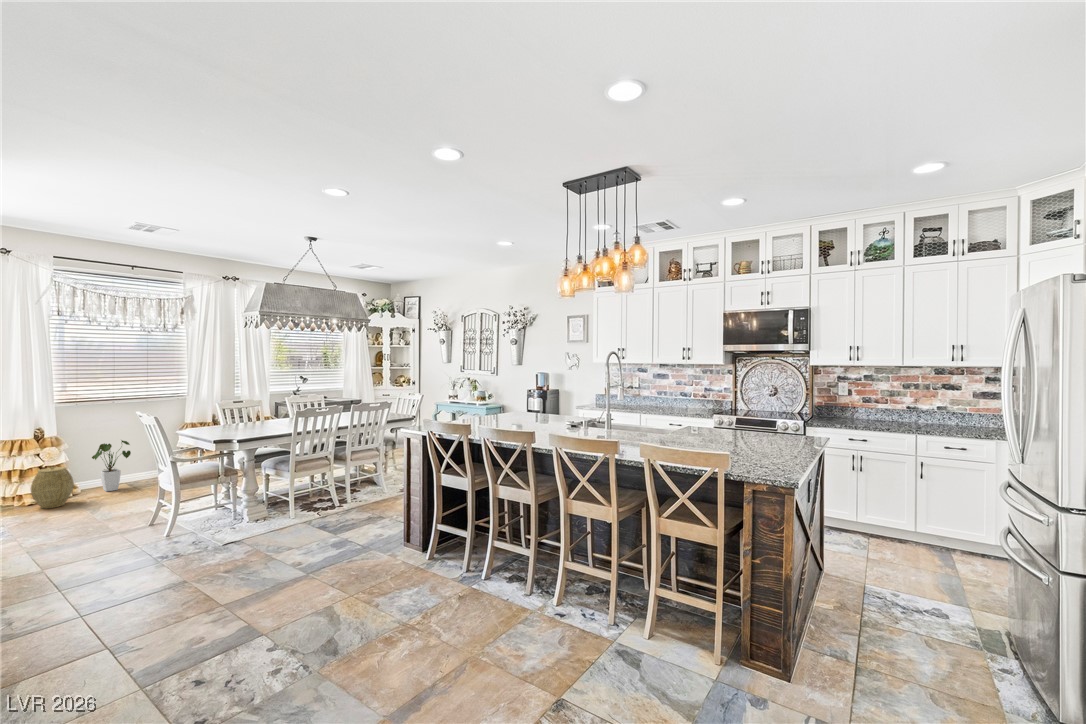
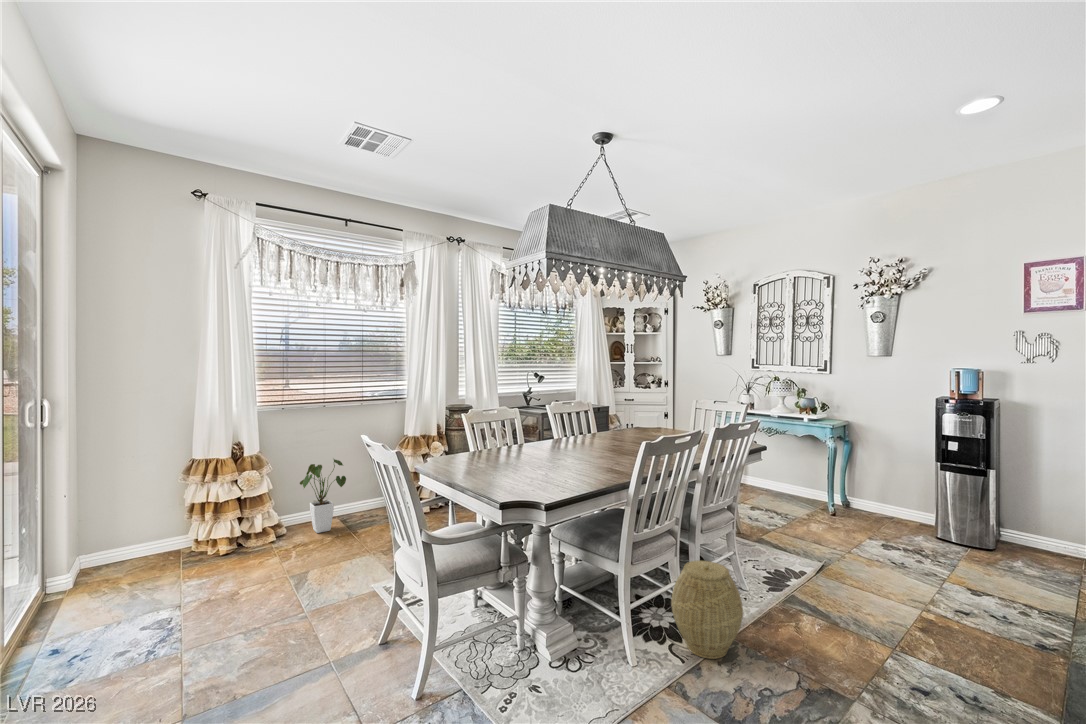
woven basket: present [31,467,74,508] -> present [671,561,743,659]

